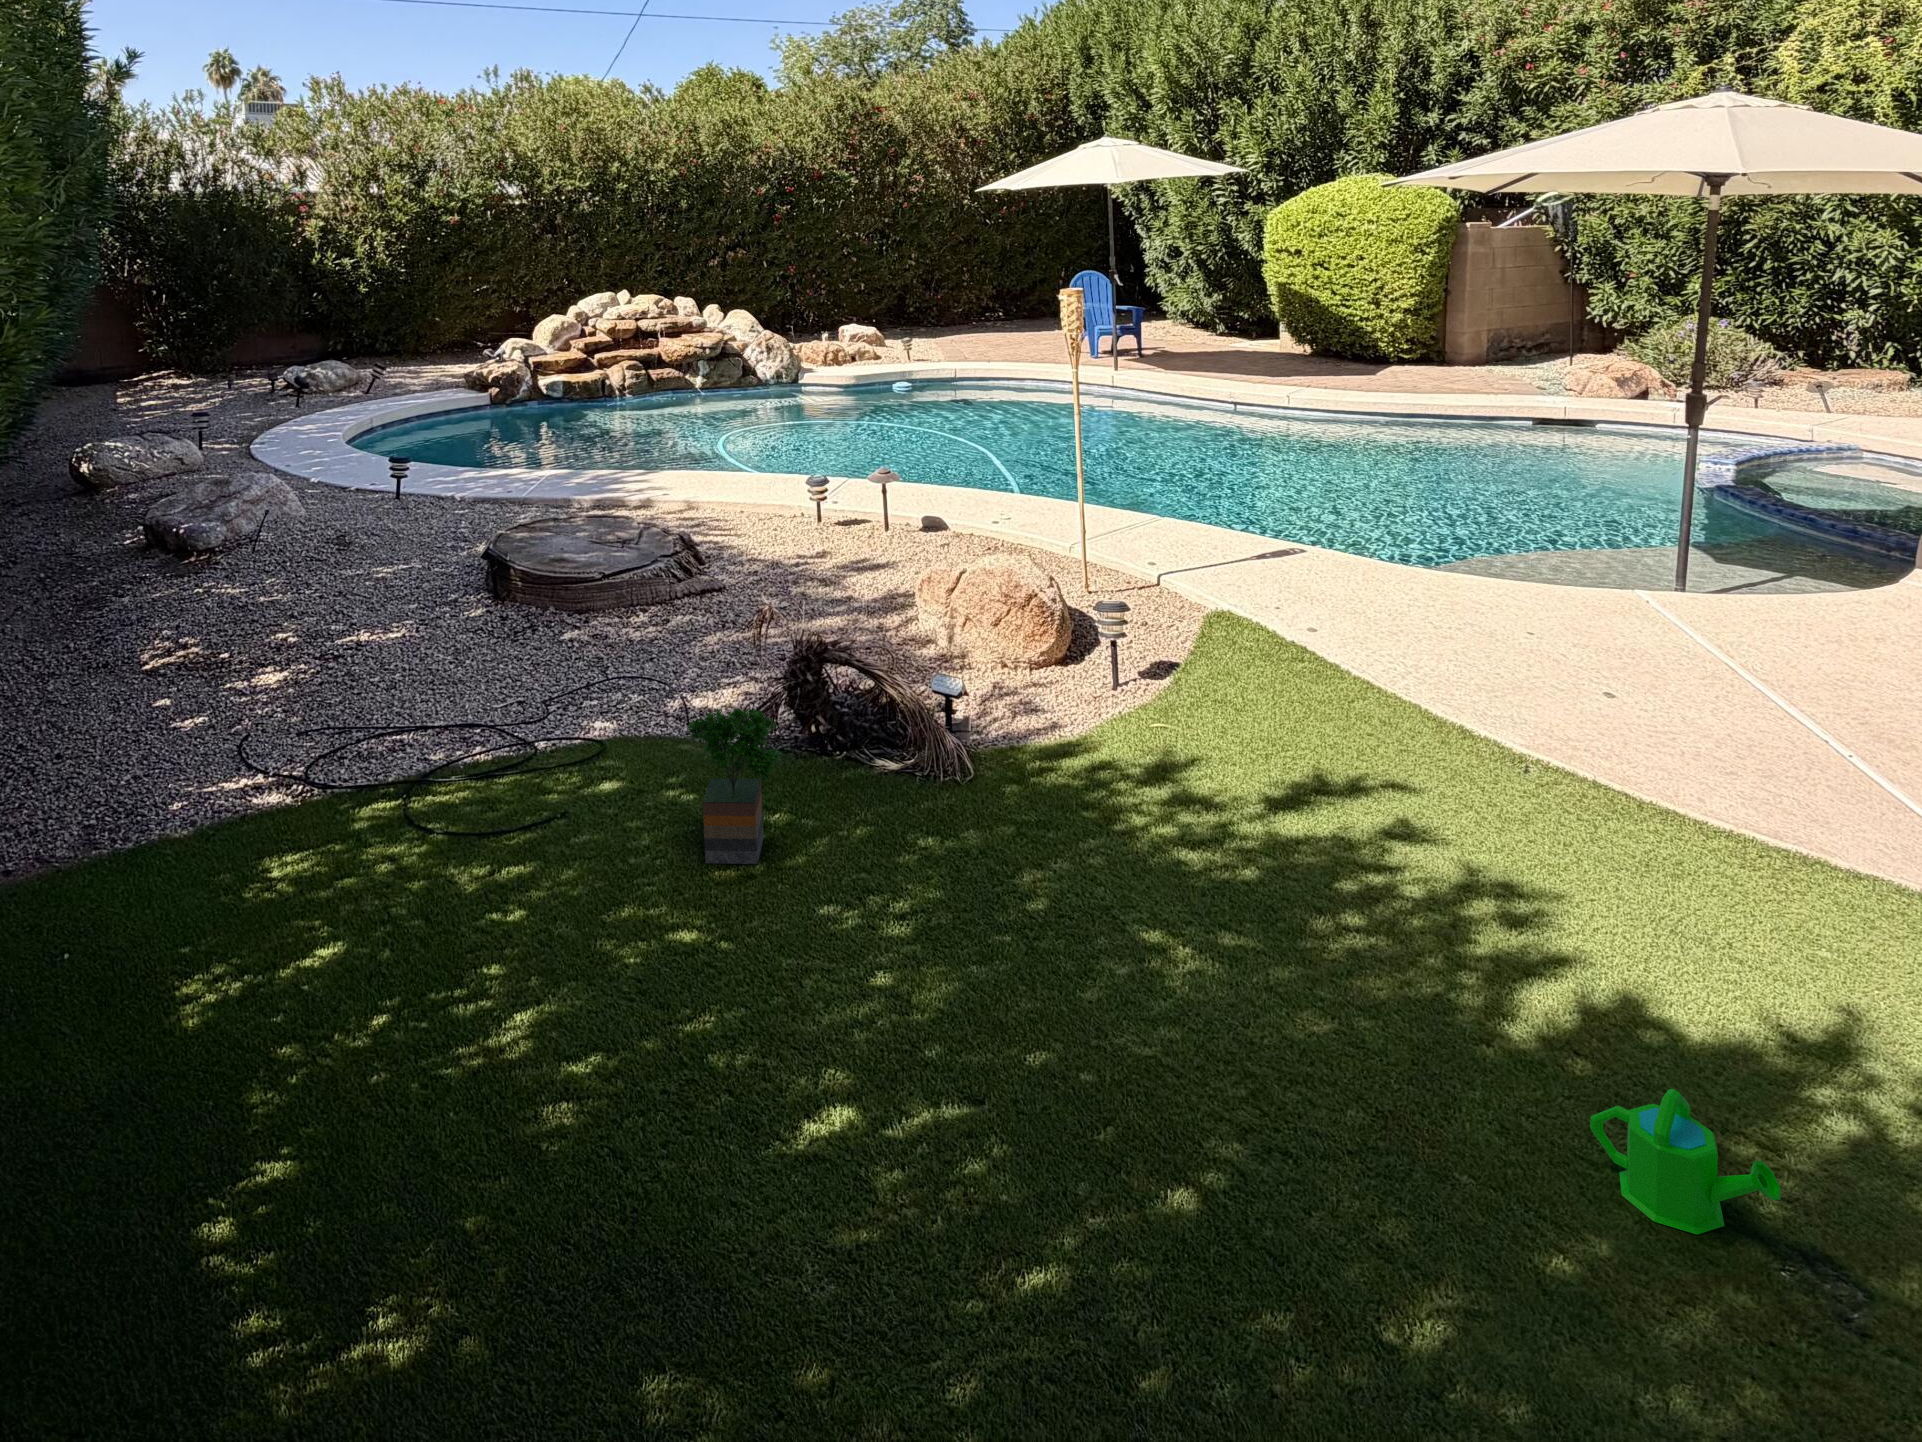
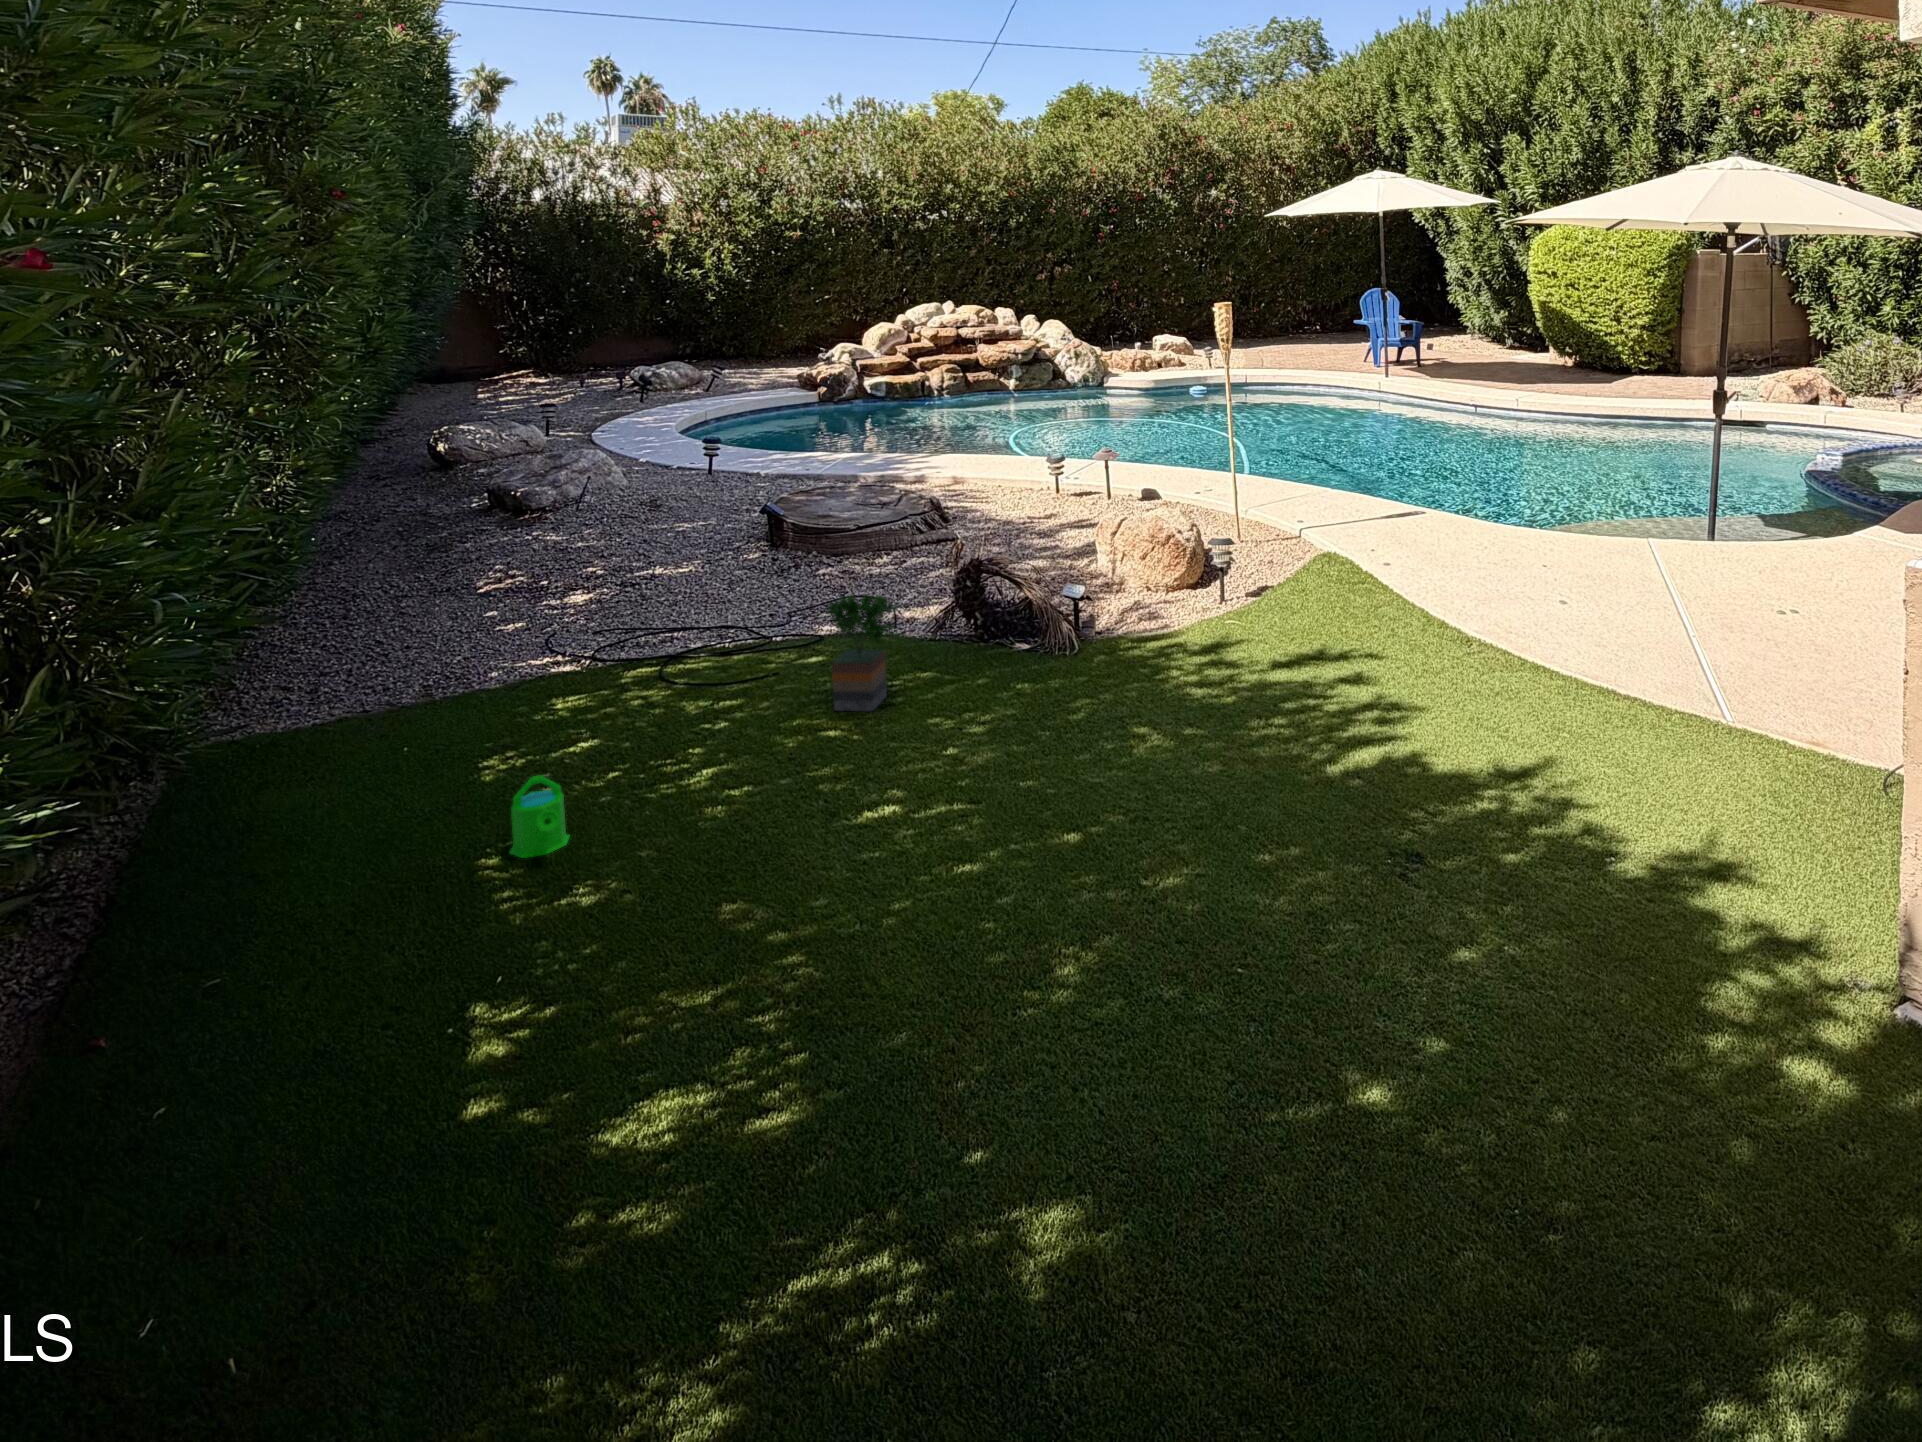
watering can: present [1590,1089,1781,1234] -> present [510,775,570,858]

